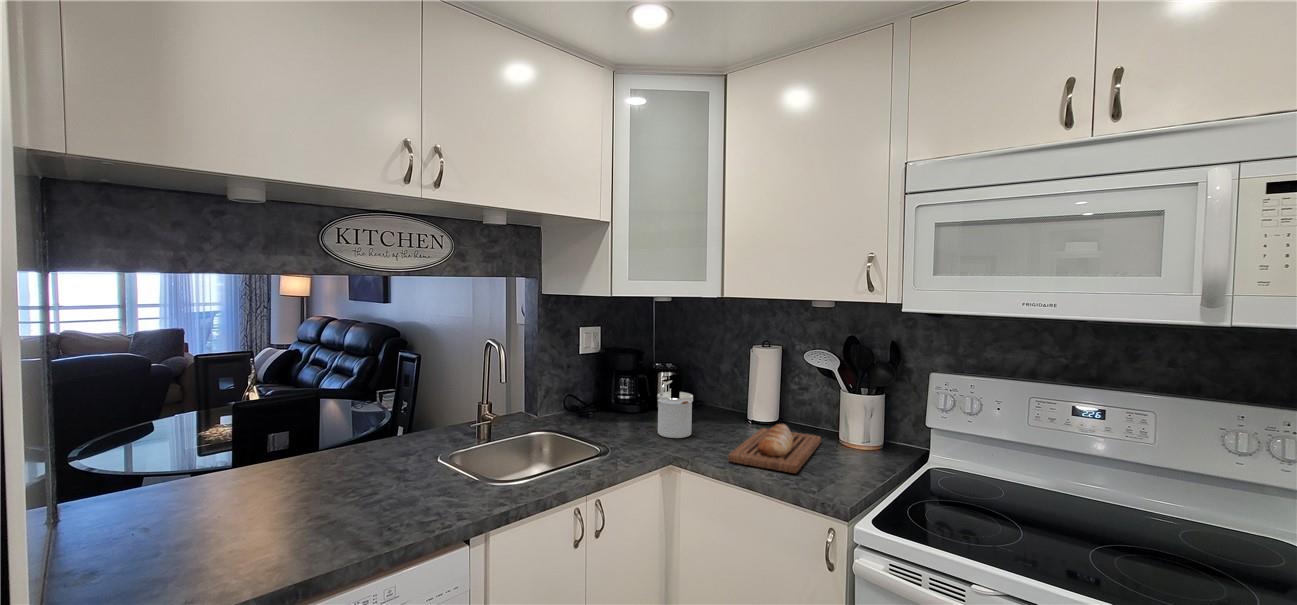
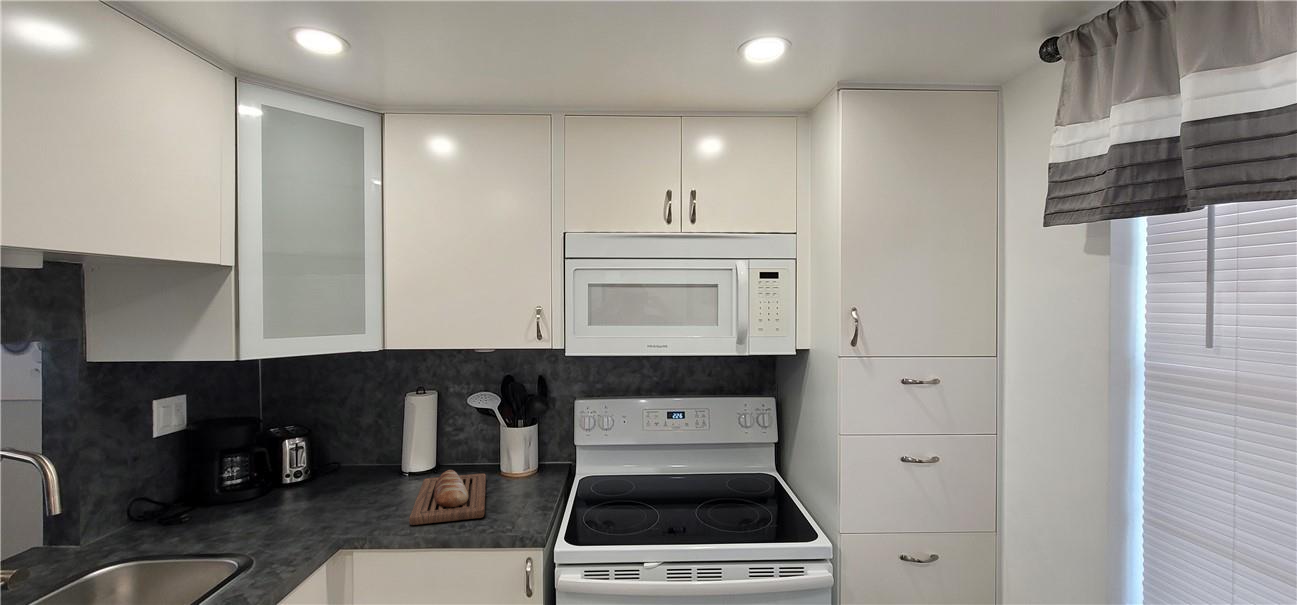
soap dispenser: present [657,374,693,438] -> none [299,442,348,518]

